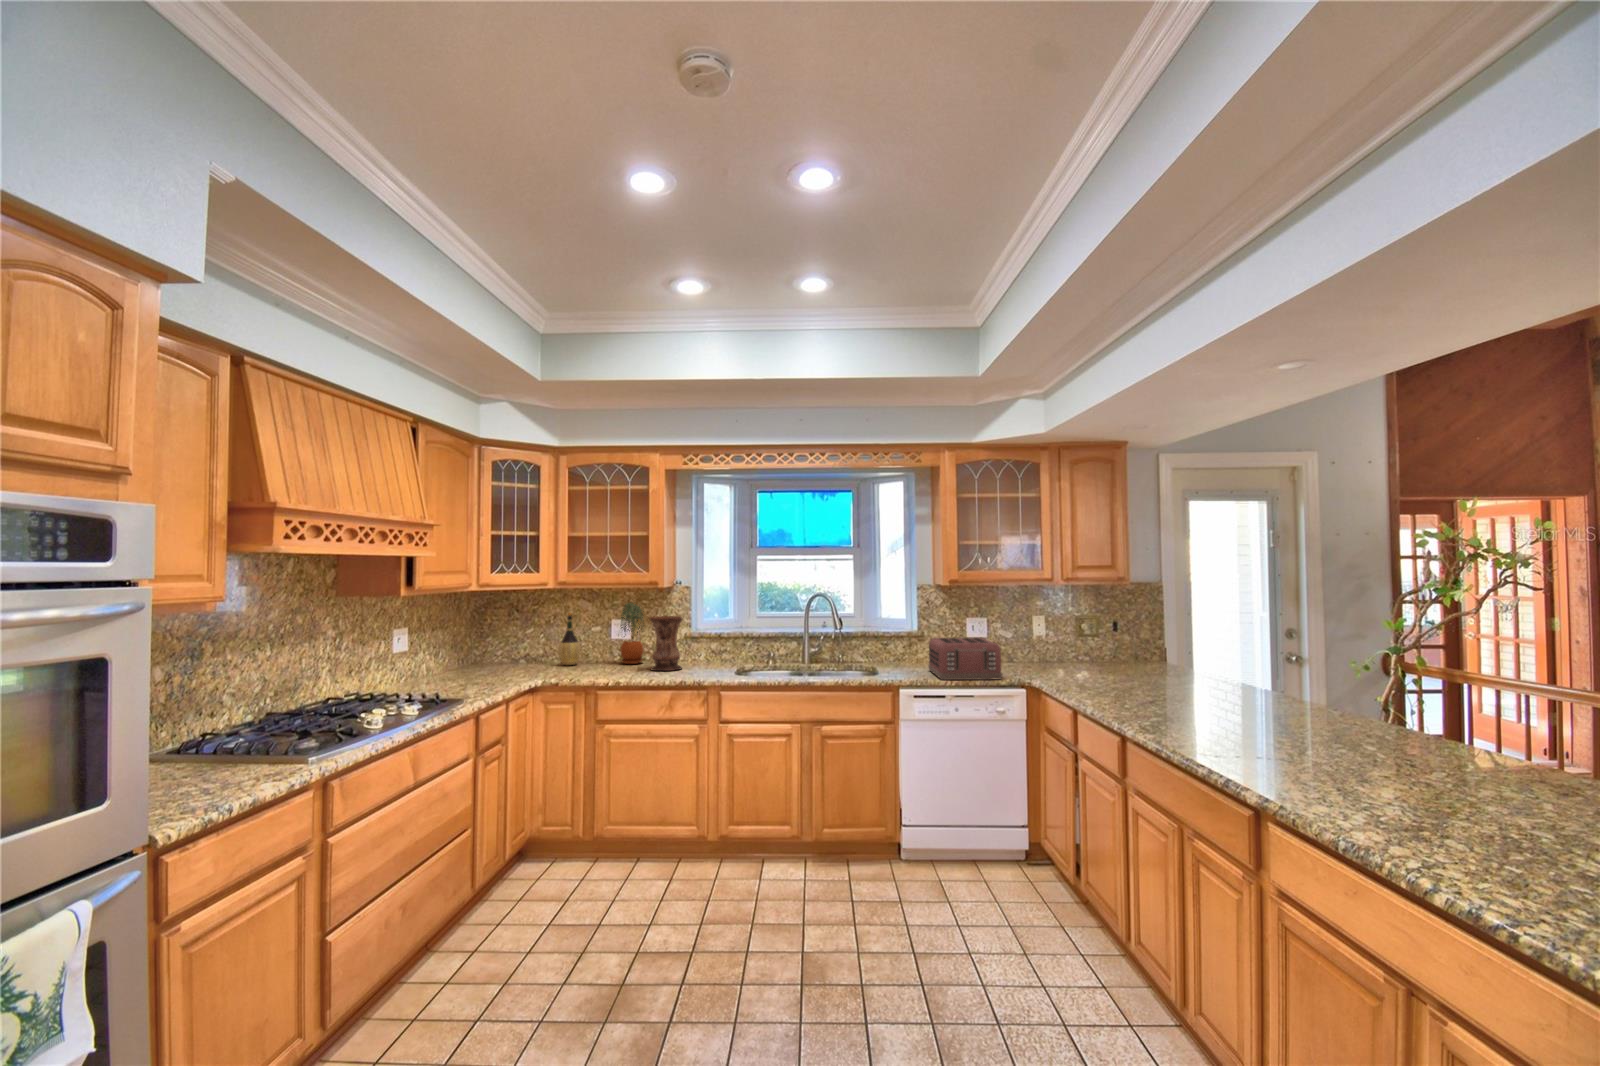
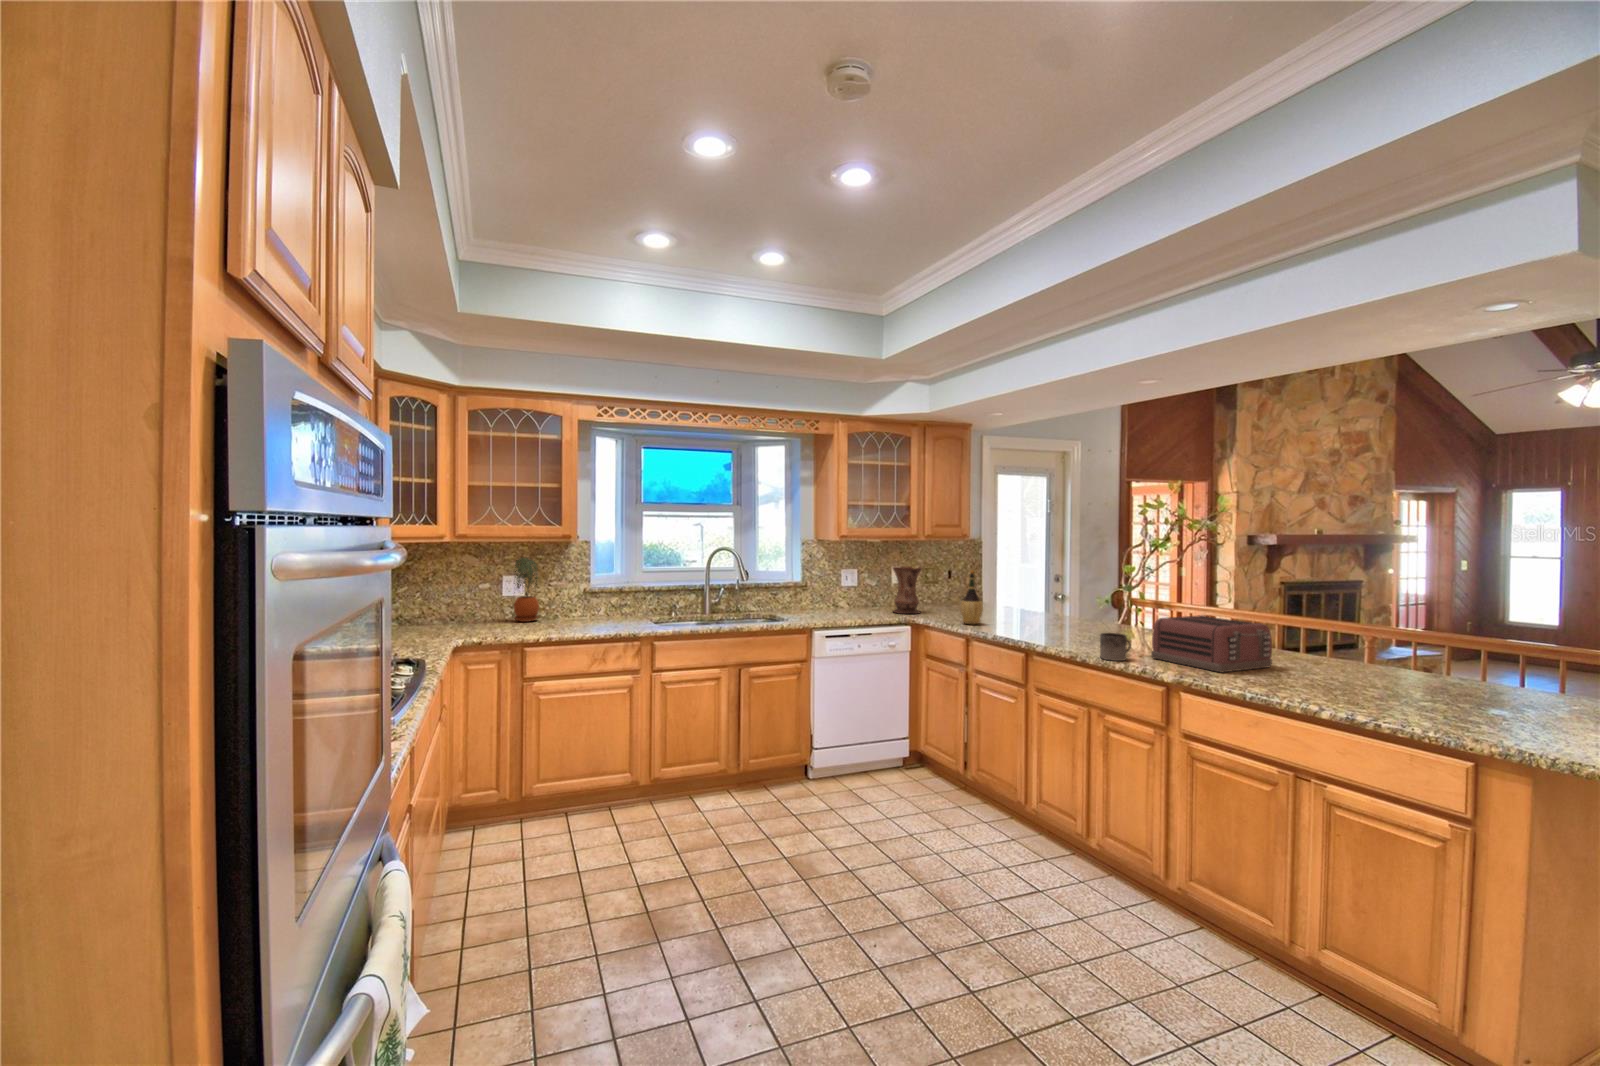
wine bottle: present [558,612,581,665] -> present [960,570,983,624]
vase: present [650,616,683,671] -> present [893,567,922,614]
toaster: present [928,638,1003,680] -> present [1151,615,1272,672]
mug: none [1197,714,1249,757] -> present [1100,633,1131,661]

